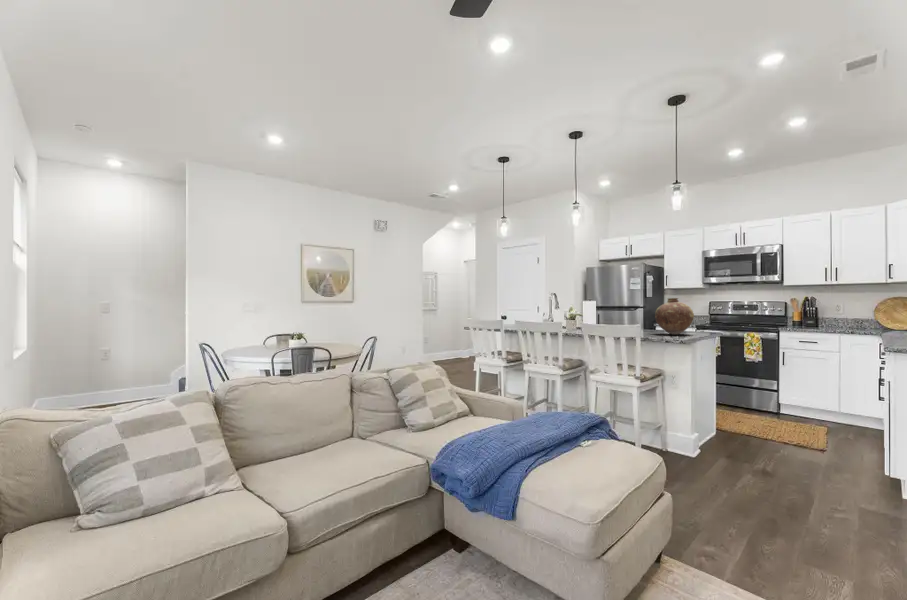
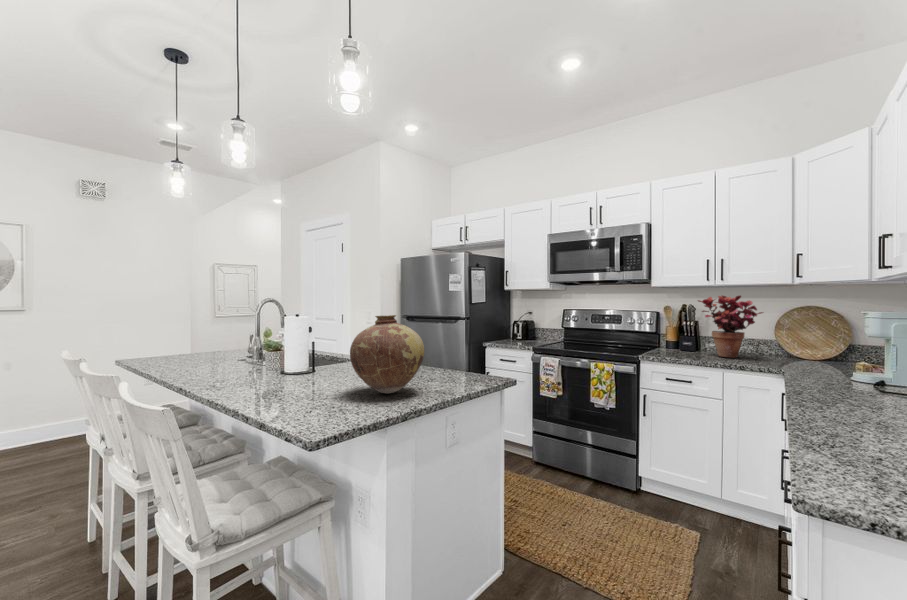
potted plant: none [818,290,866,329] -> present [698,296,763,358]

